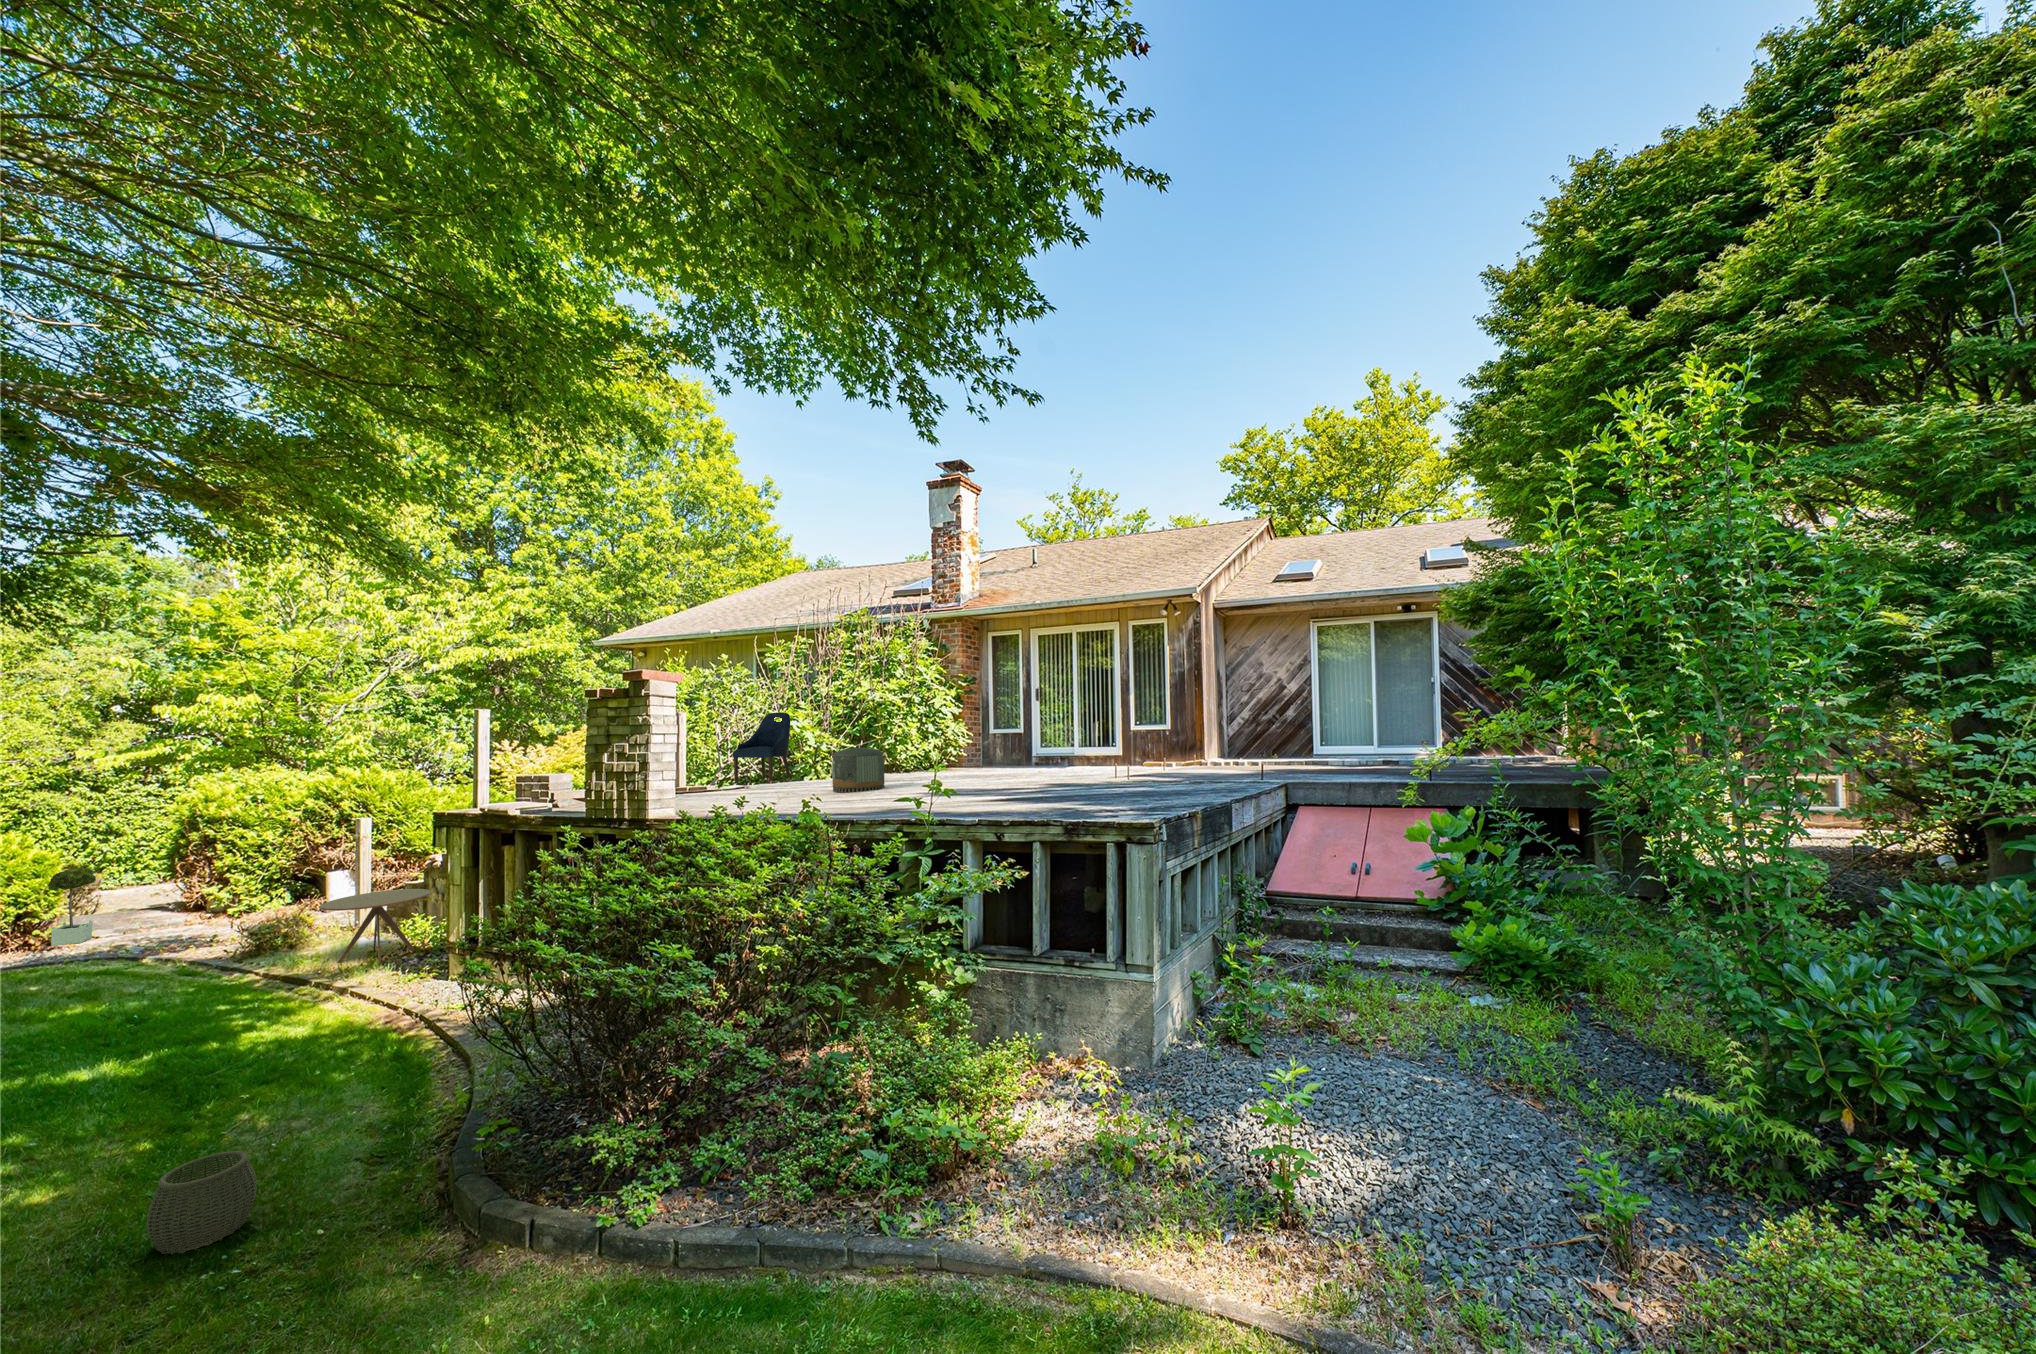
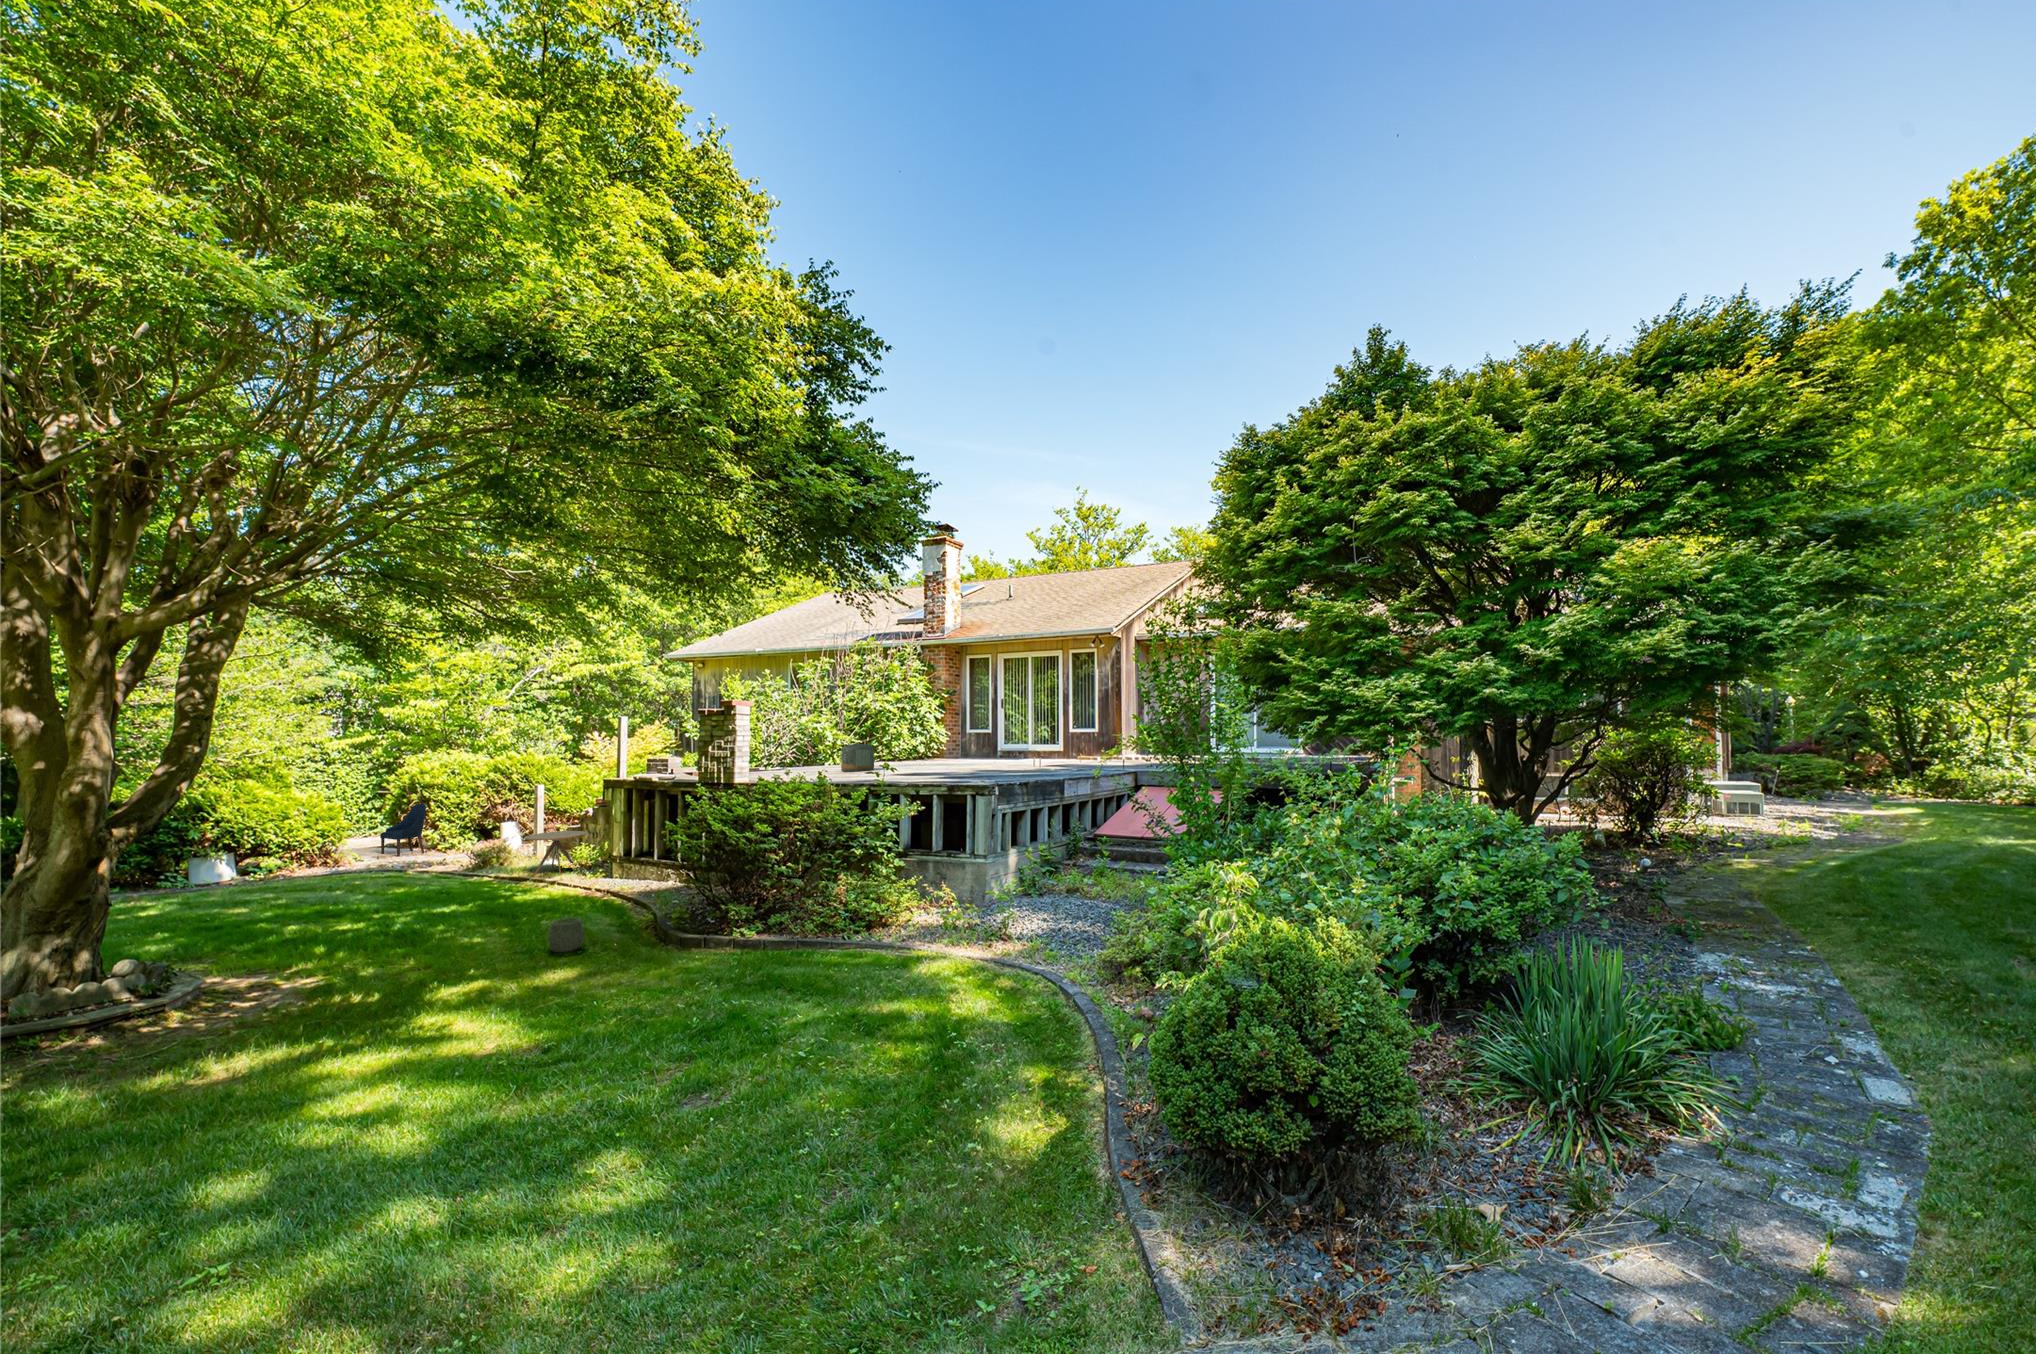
chair: present [733,712,790,781] -> present [380,804,426,857]
potted tree: present [48,867,96,946] -> none [347,813,372,863]

